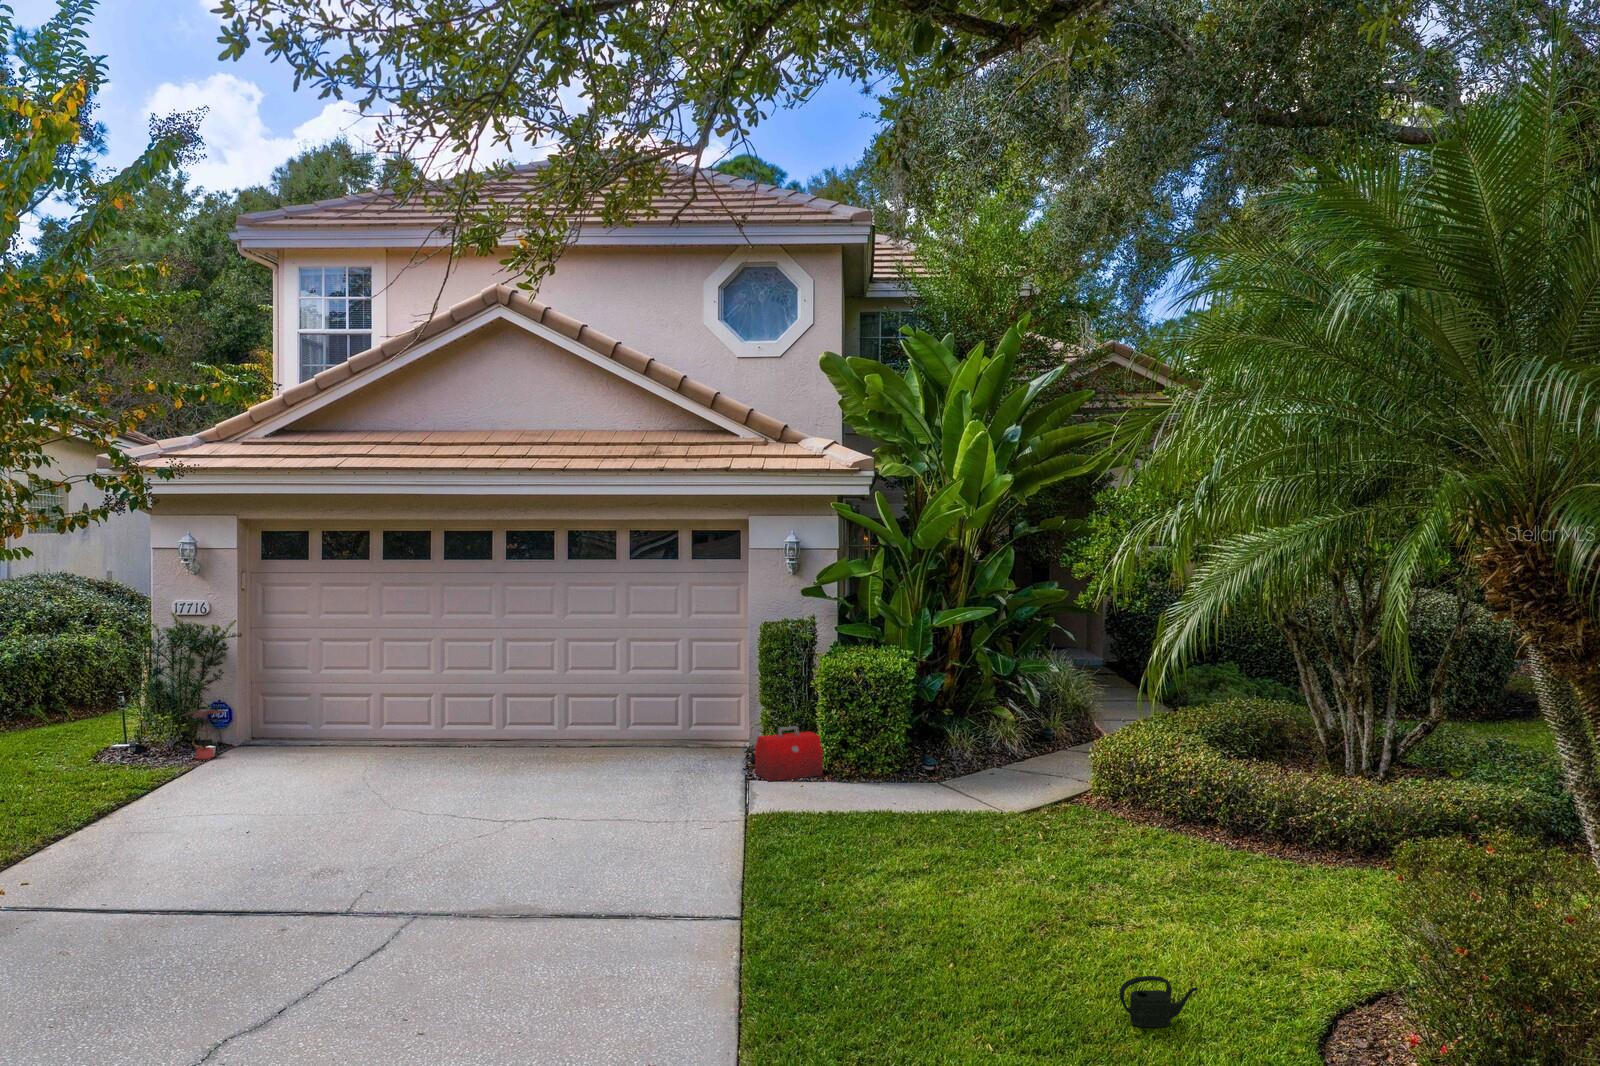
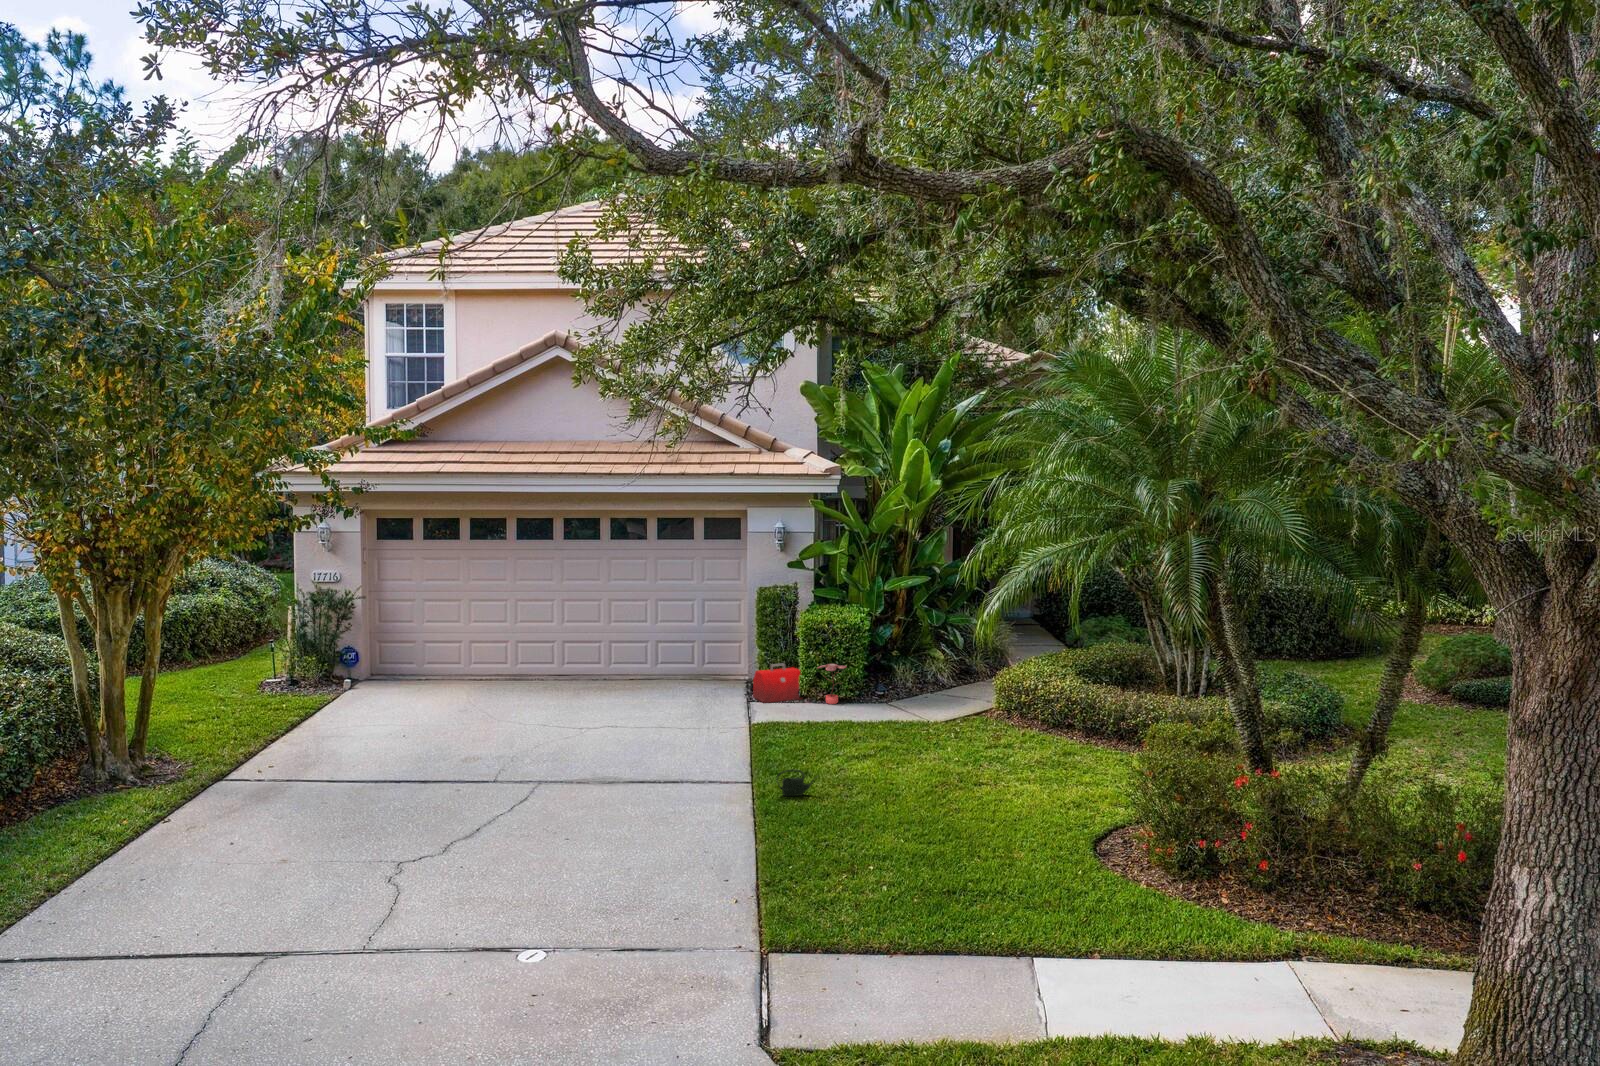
potted plant: present [185,709,225,759] -> present [818,664,847,704]
watering can: present [1119,976,1198,1027] -> present [776,769,817,796]

